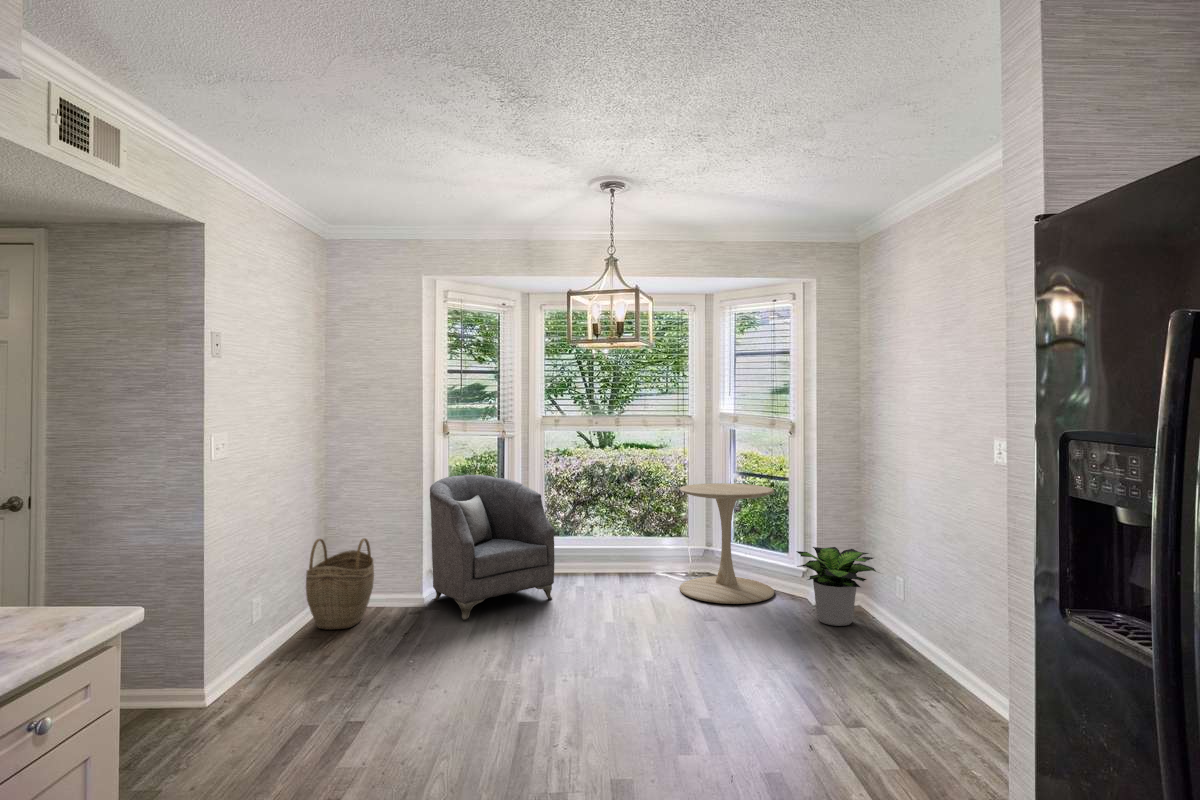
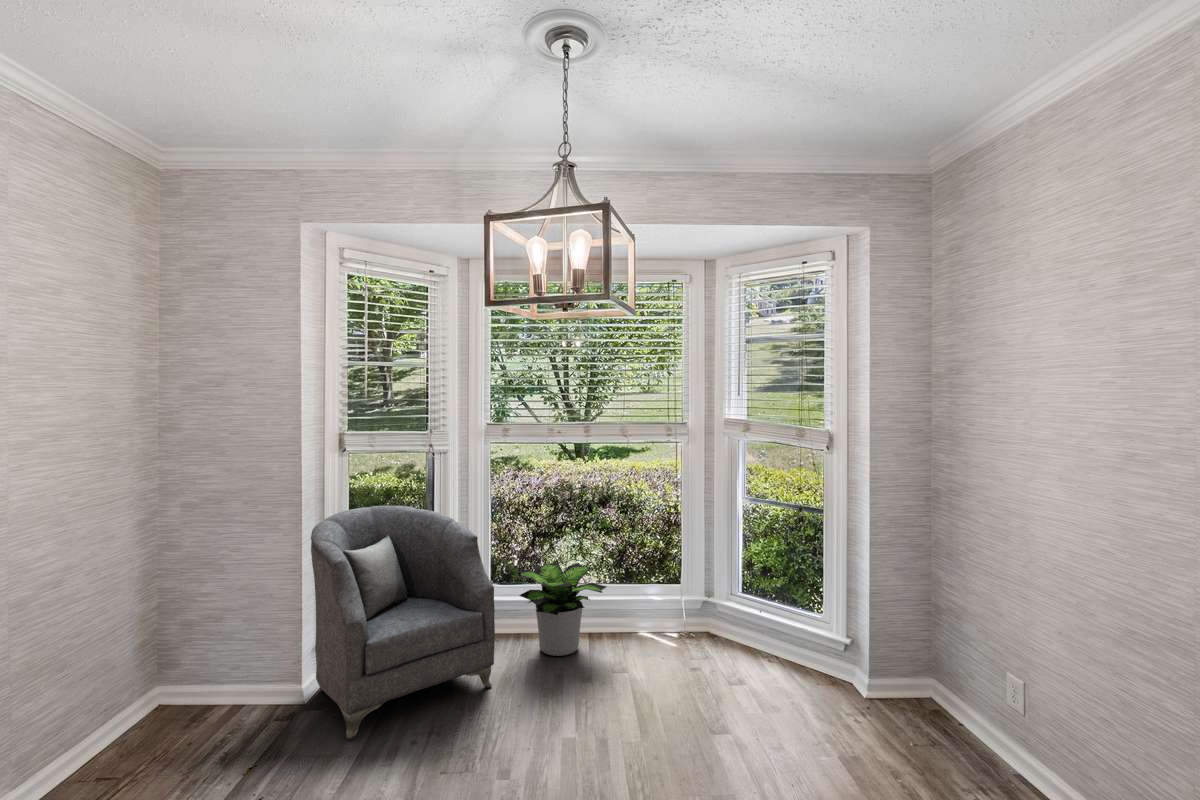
pedestal table: present [679,483,774,604] -> none [672,514,806,697]
woven basket: present [306,538,374,630] -> none [91,615,219,764]
potted plant: present [797,547,876,626] -> present [518,563,606,656]

